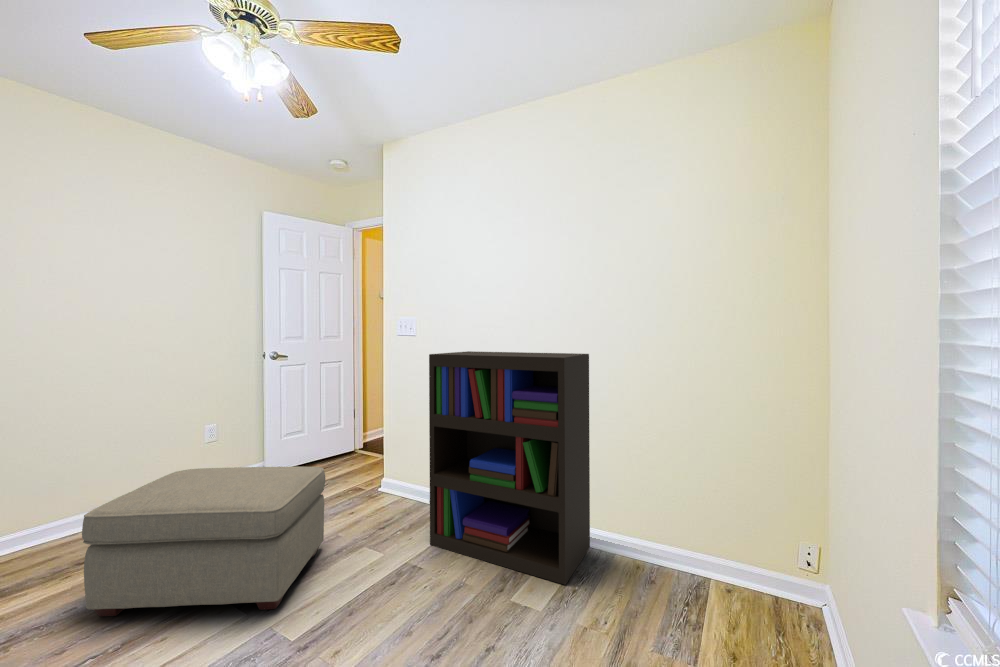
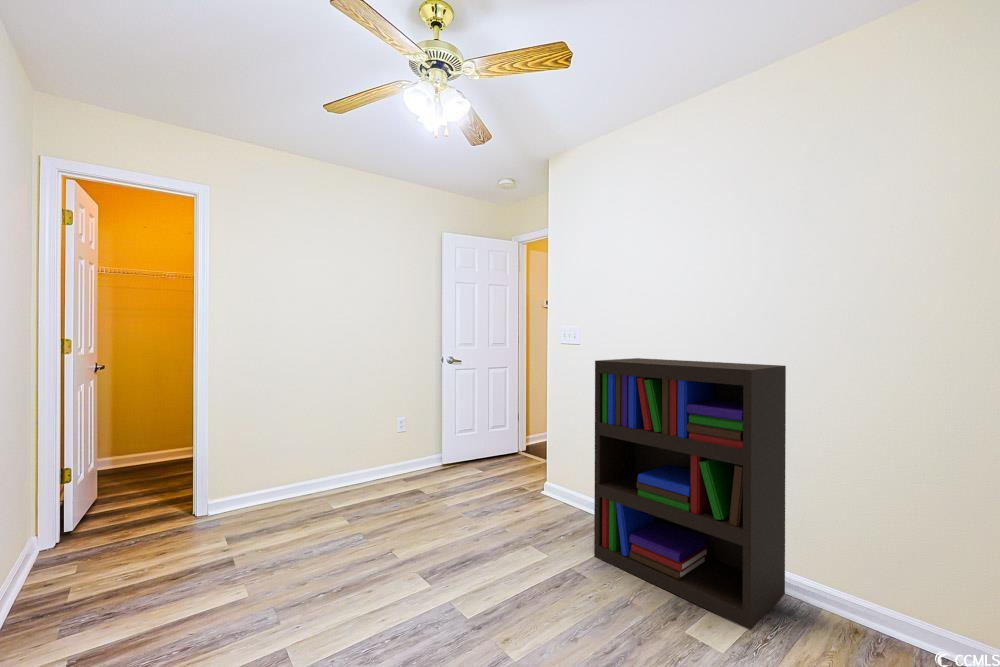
ottoman: present [82,467,325,616] -> none [318,453,495,587]

